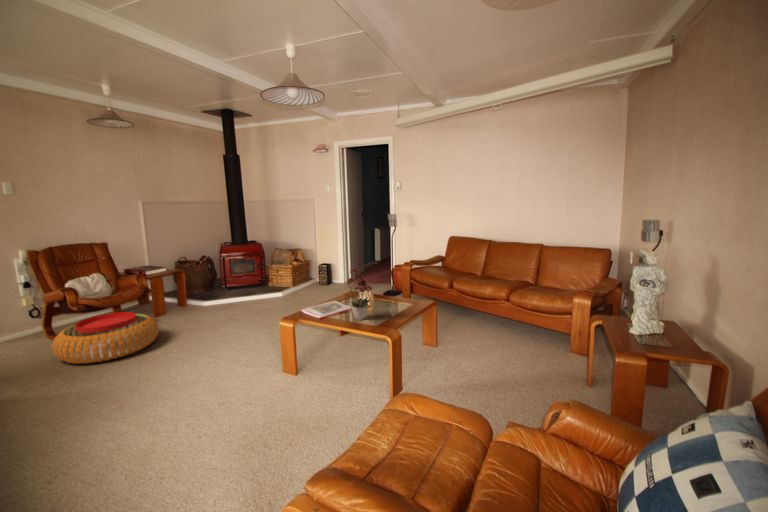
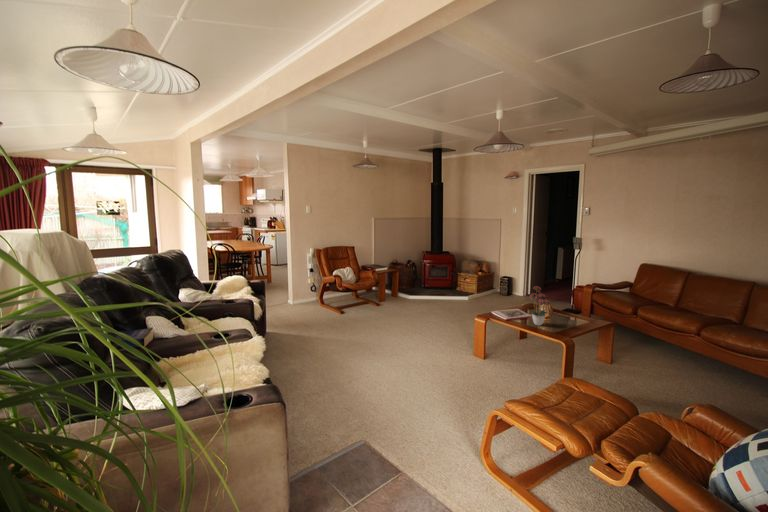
pouf: present [52,312,159,364] -> none [331,295,387,326]

